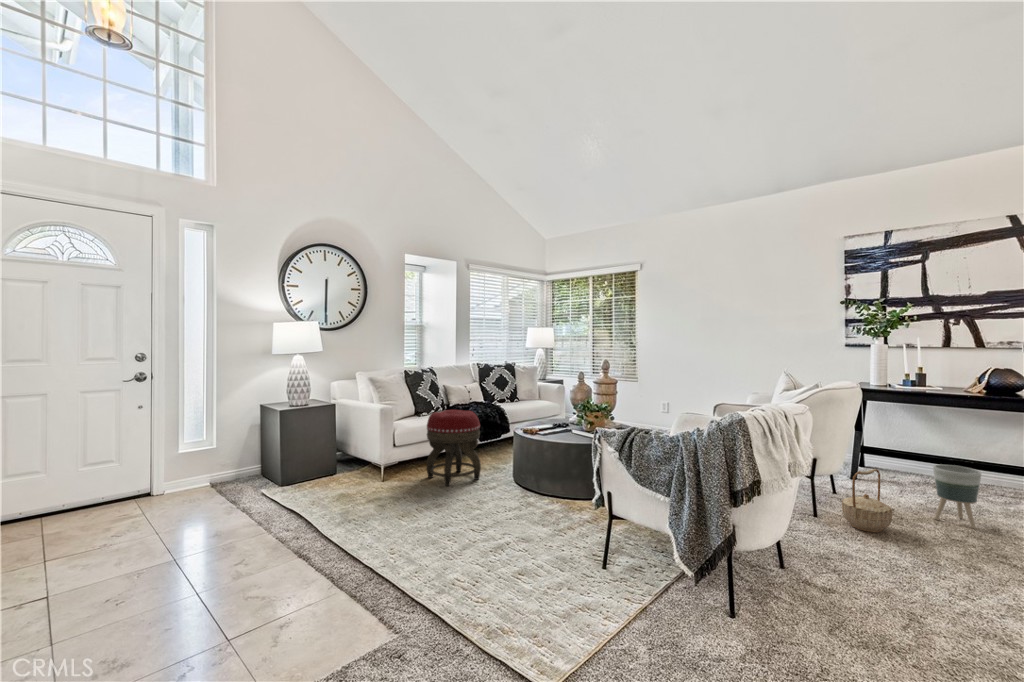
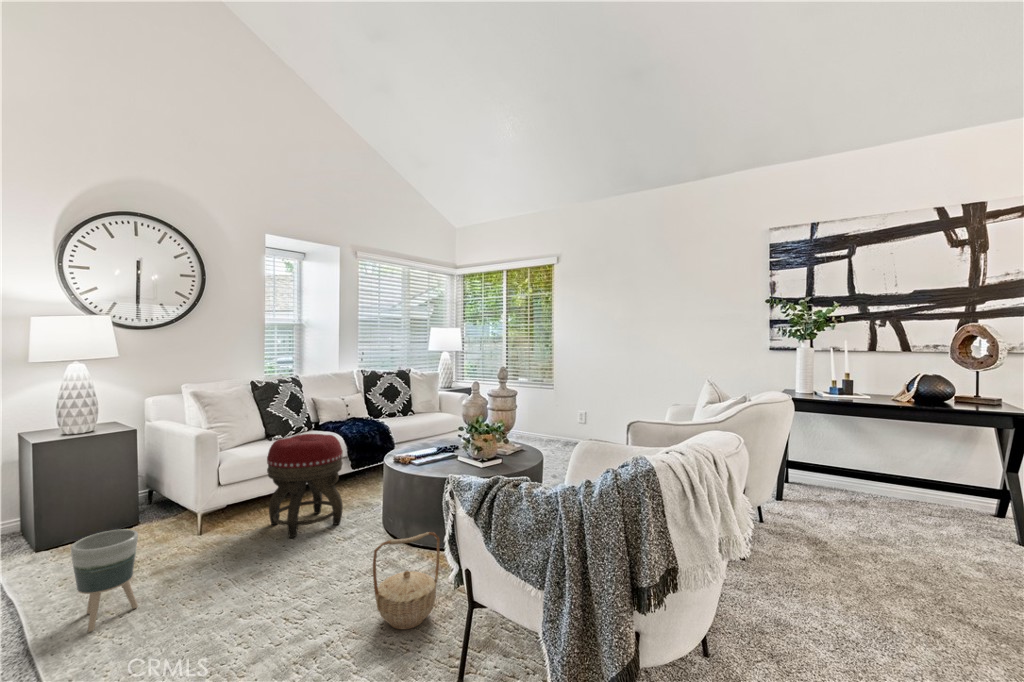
planter: present [933,464,981,529] -> present [71,529,138,632]
basket: present [842,469,892,532] -> present [373,532,440,629]

